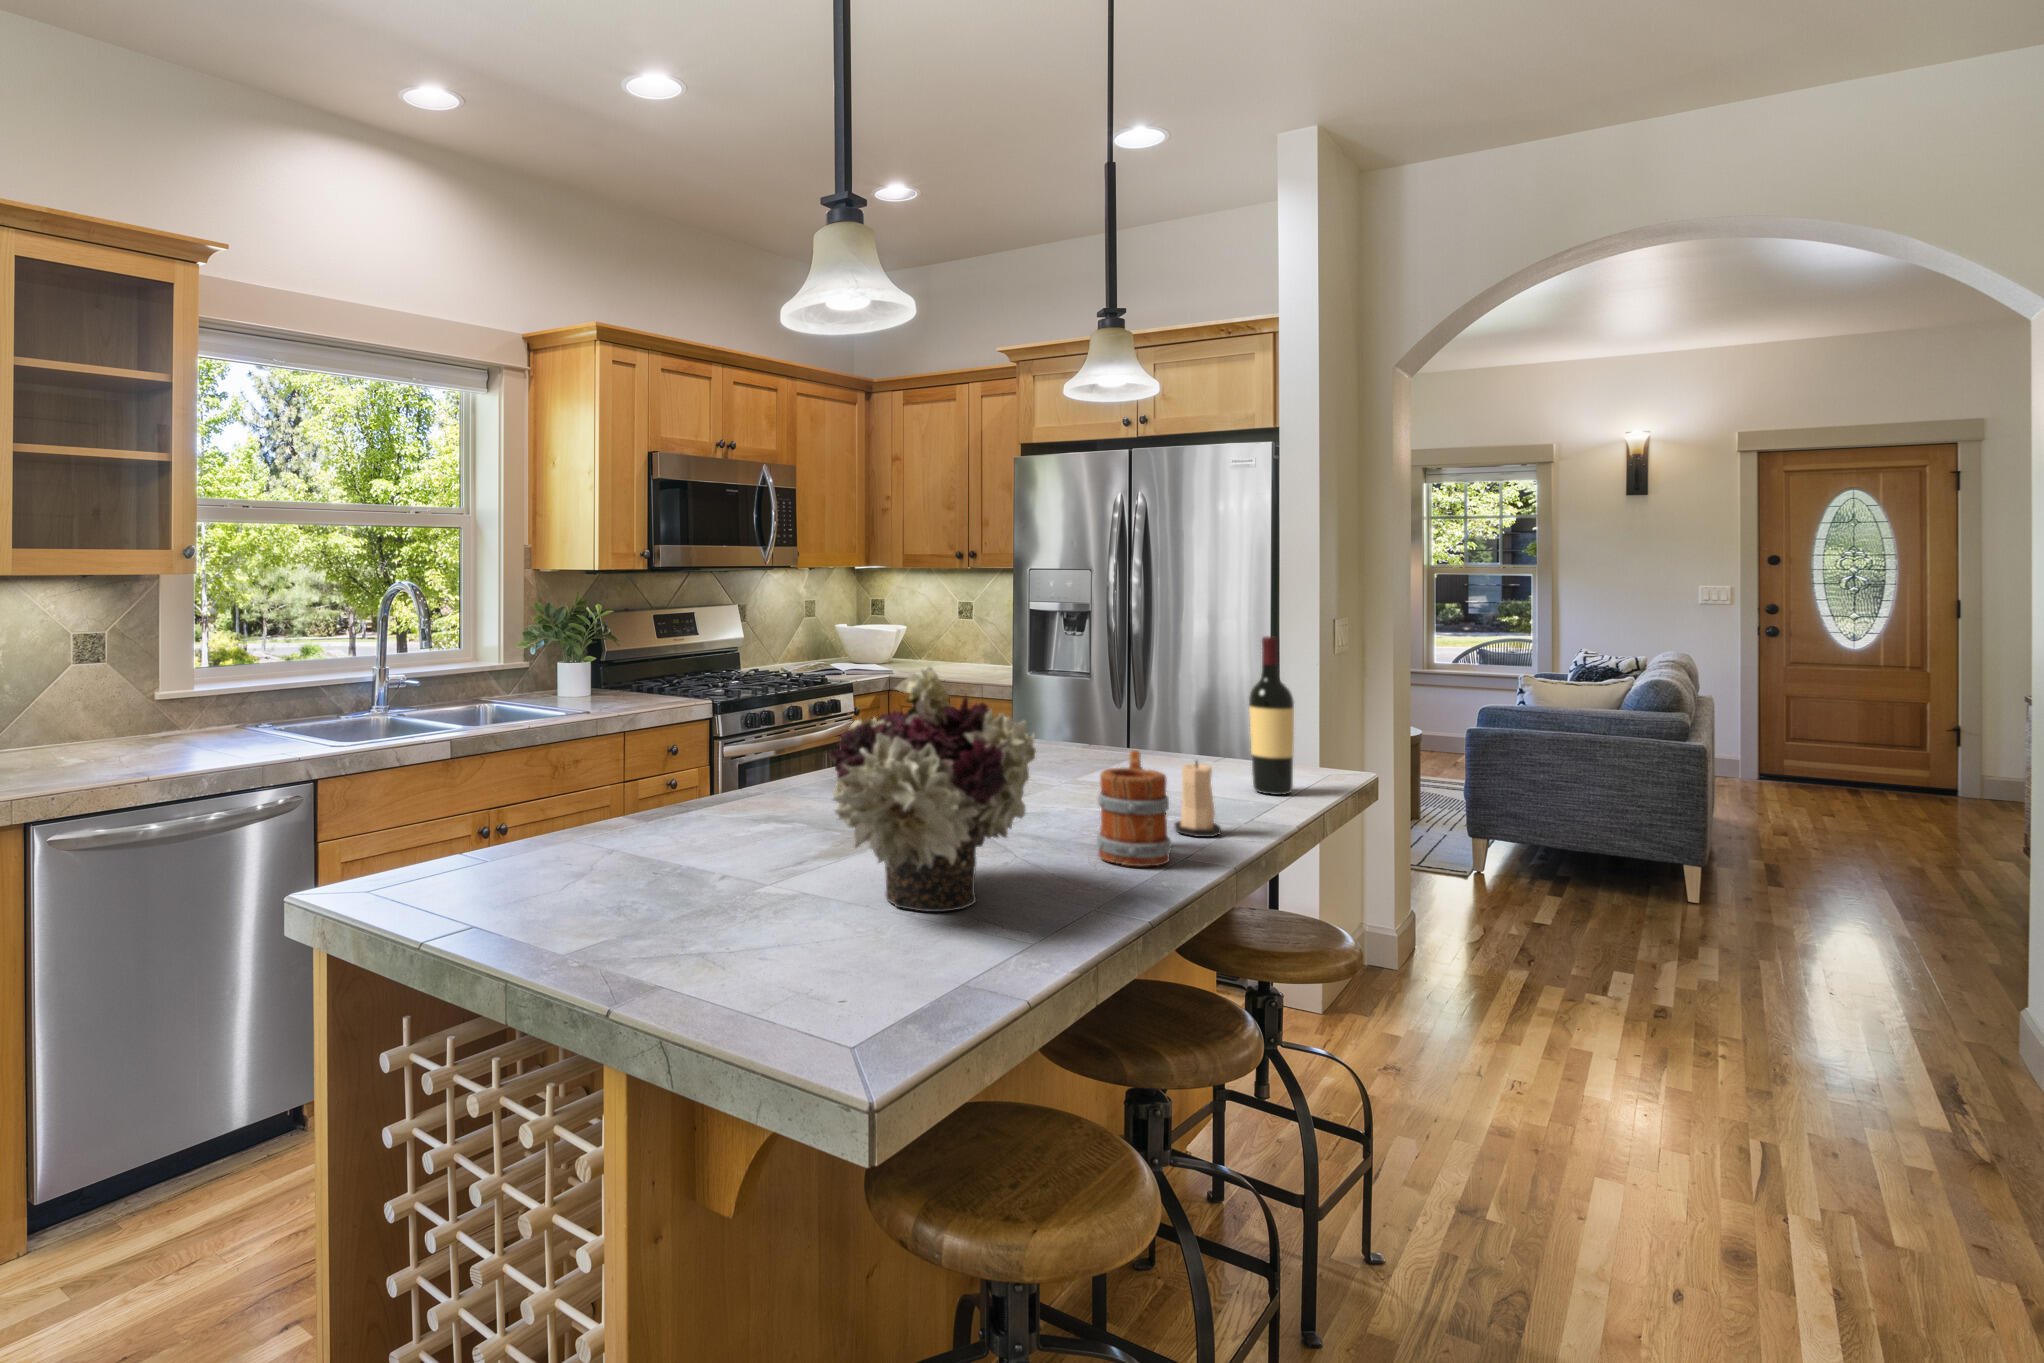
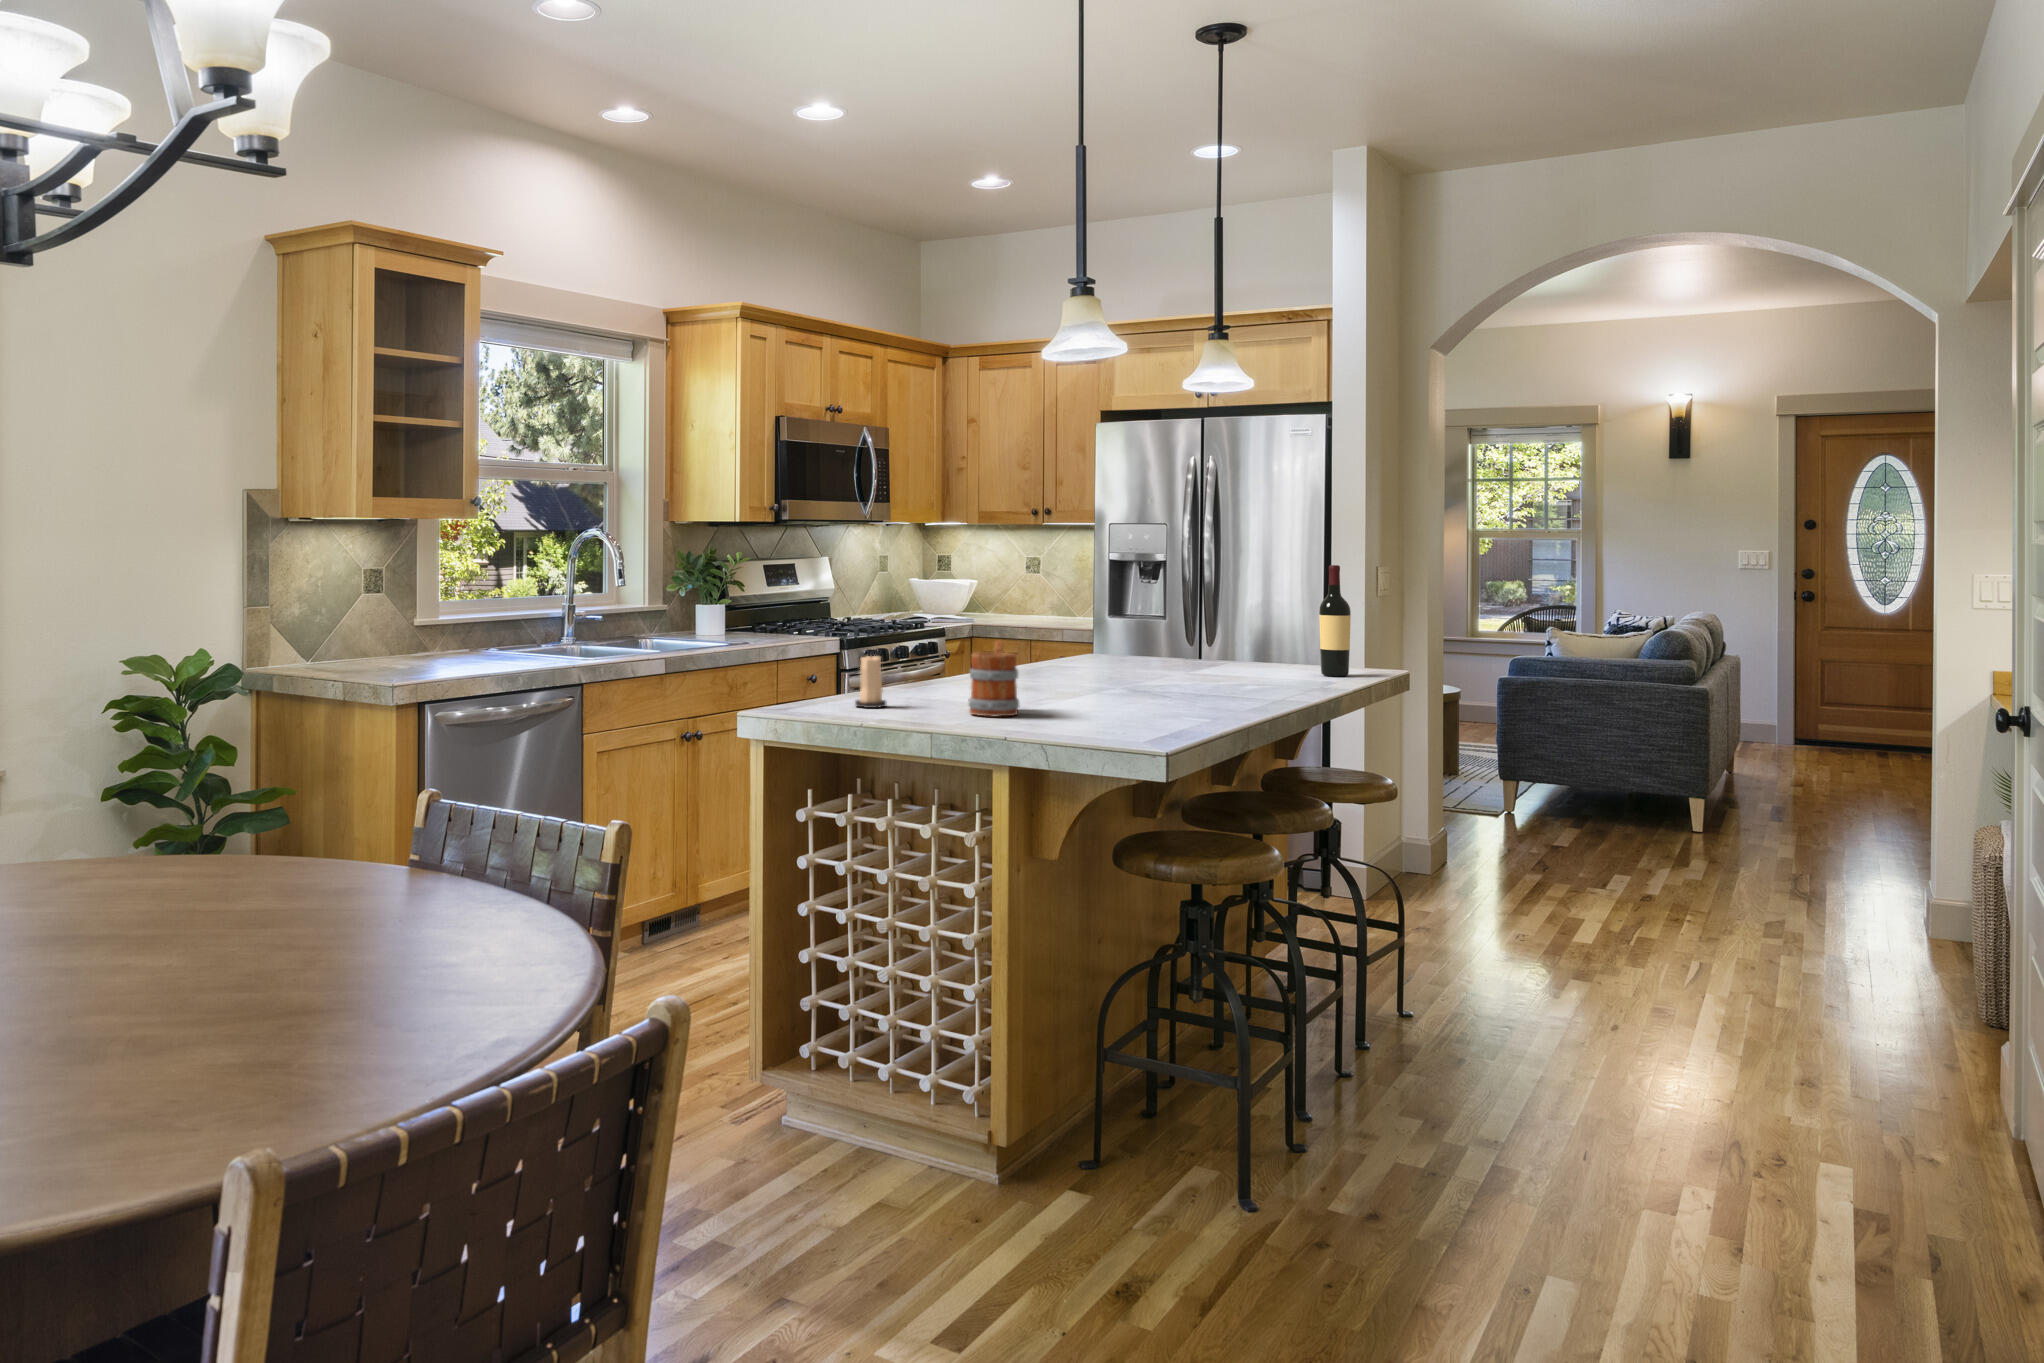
flower arrangement: present [829,667,1036,912] -> none [1082,569,1206,710]
mug: present [1097,750,1171,866] -> present [969,641,1019,716]
candle: present [1175,761,1221,837] -> present [855,655,887,708]

